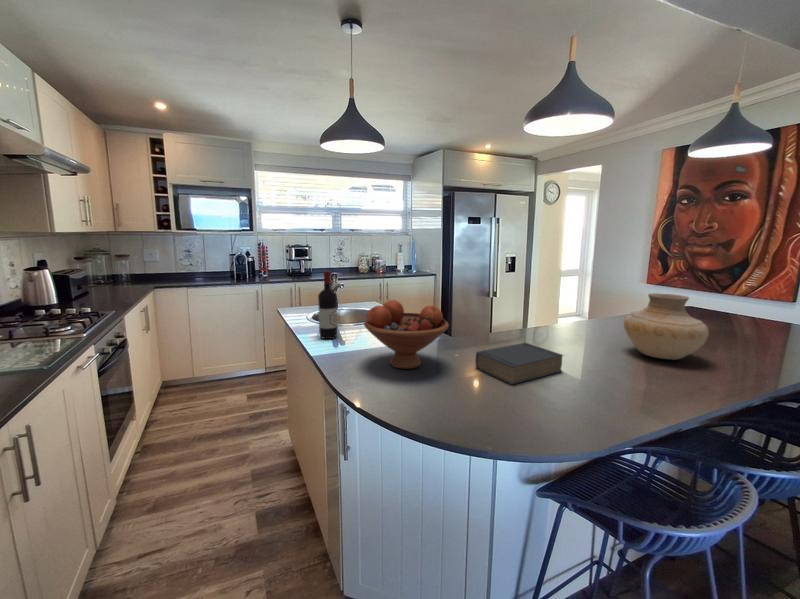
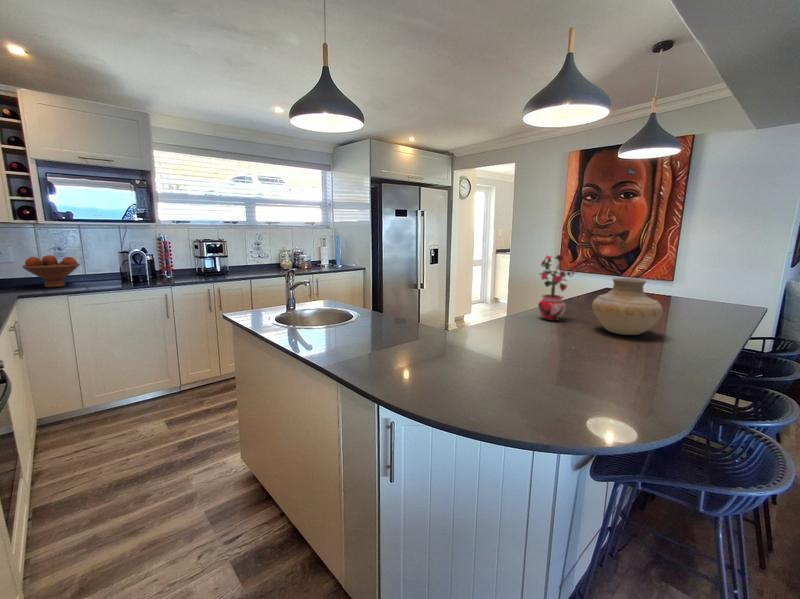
potted plant: none [571,263,616,337] -> present [538,255,575,321]
wine bottle: present [318,271,337,339] -> none [303,269,325,346]
fruit bowl: present [364,300,449,369] -> present [22,255,79,287]
book: present [475,343,563,385] -> none [493,331,568,373]

